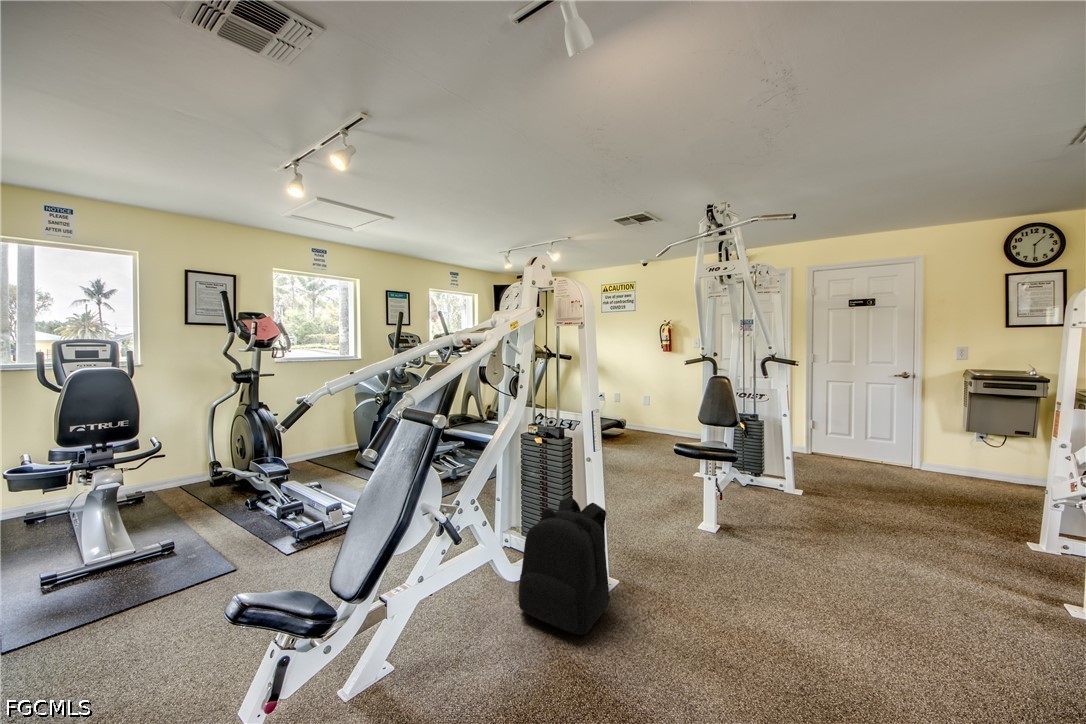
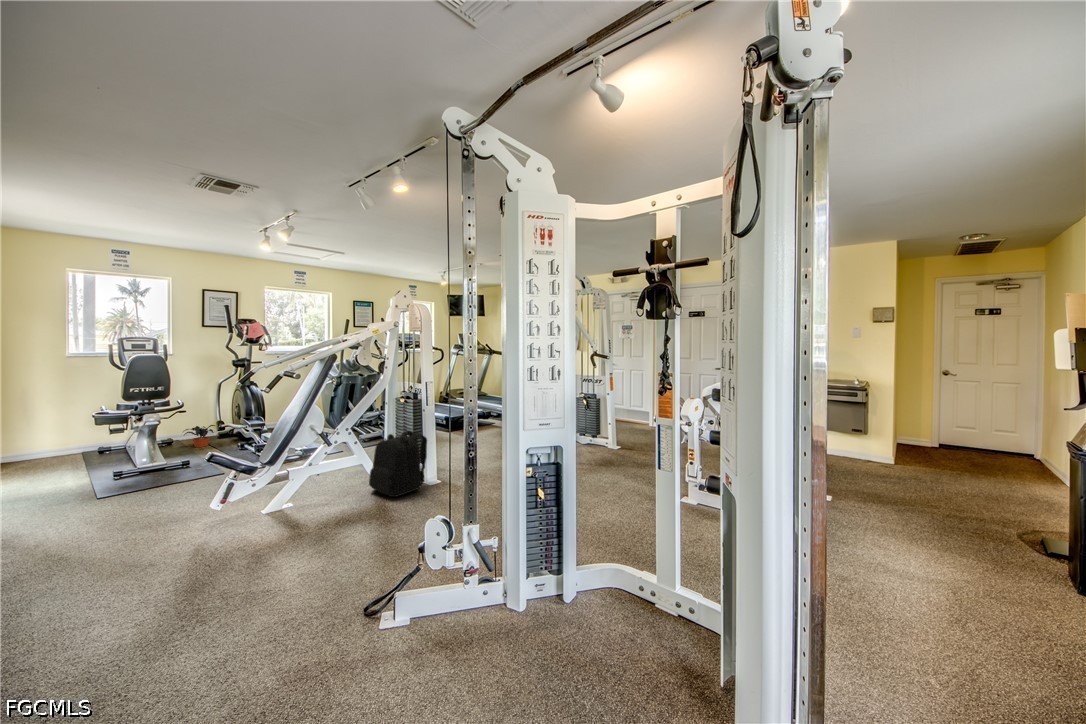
potted plant: none [158,470,214,506] -> present [184,425,215,447]

